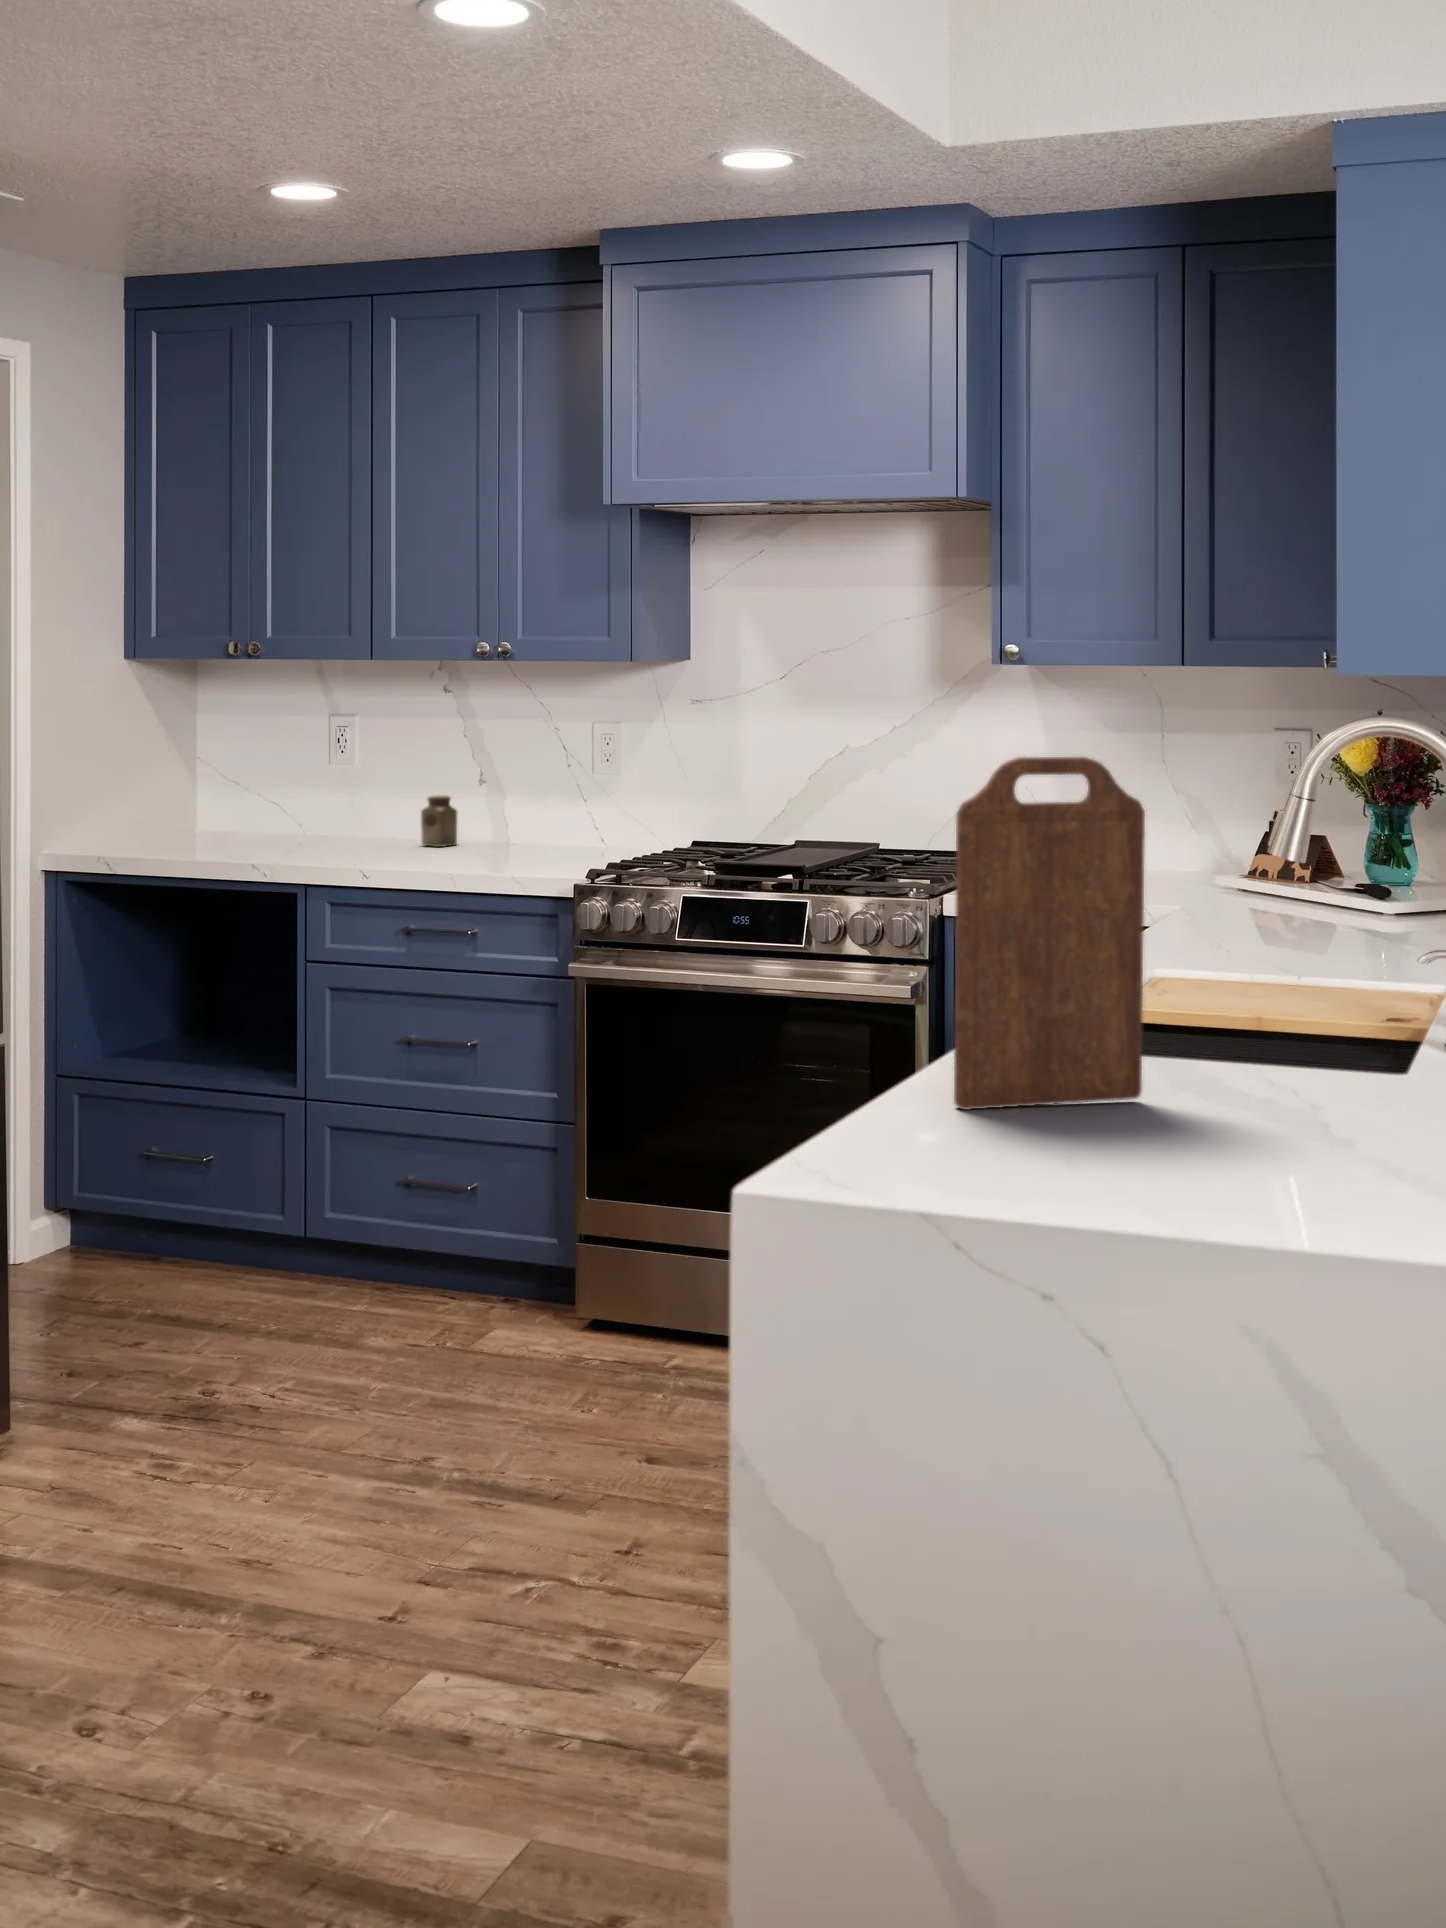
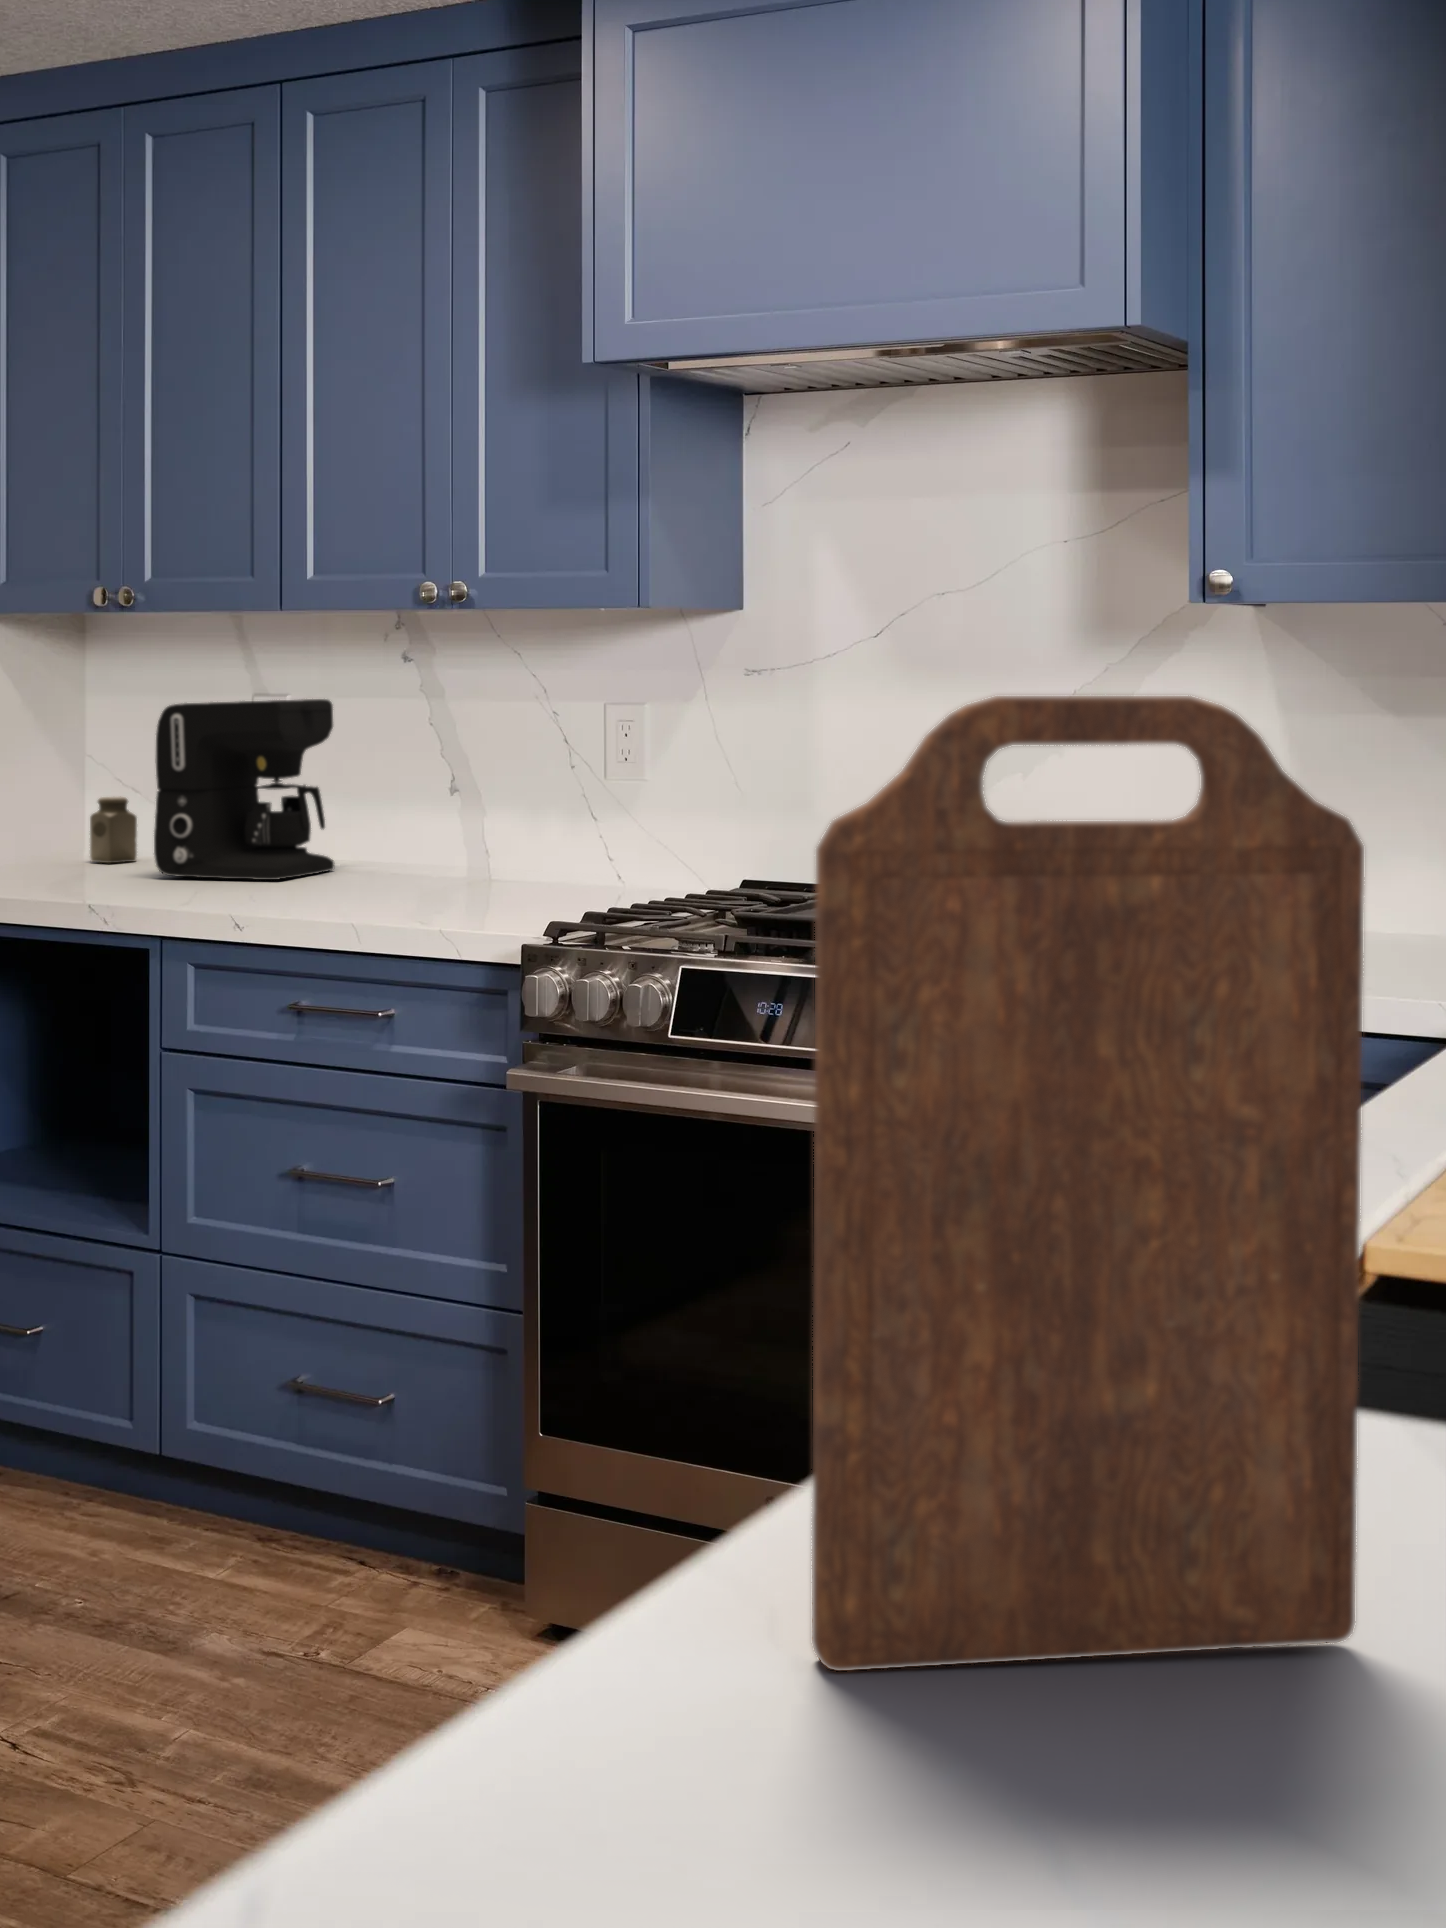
coffee maker: none [271,720,396,846] -> present [154,699,334,880]
salt shaker: present [421,795,457,847] -> present [90,796,137,863]

